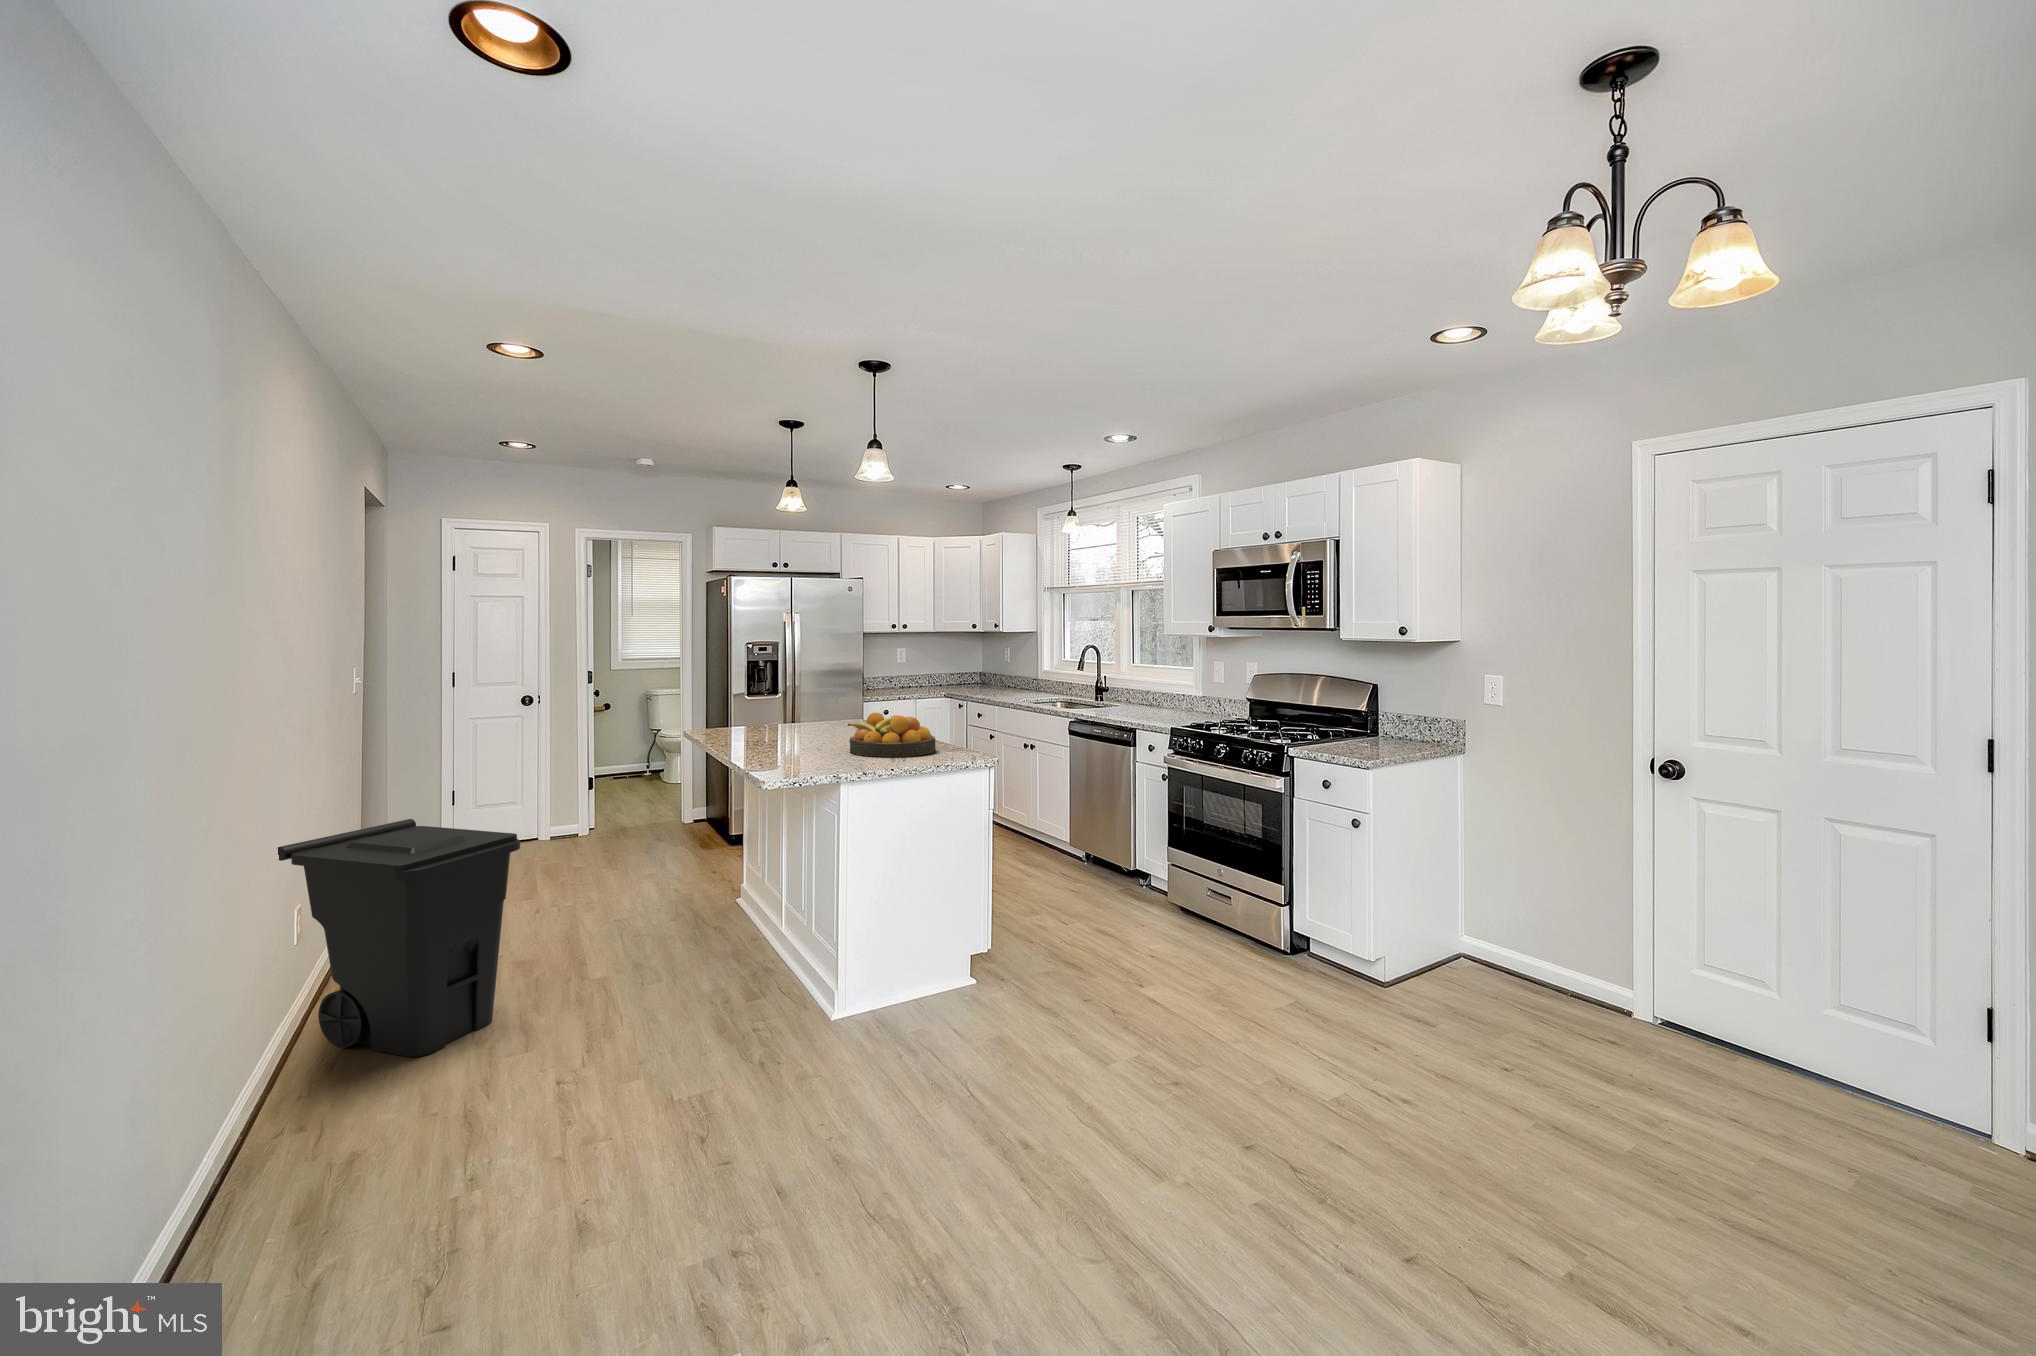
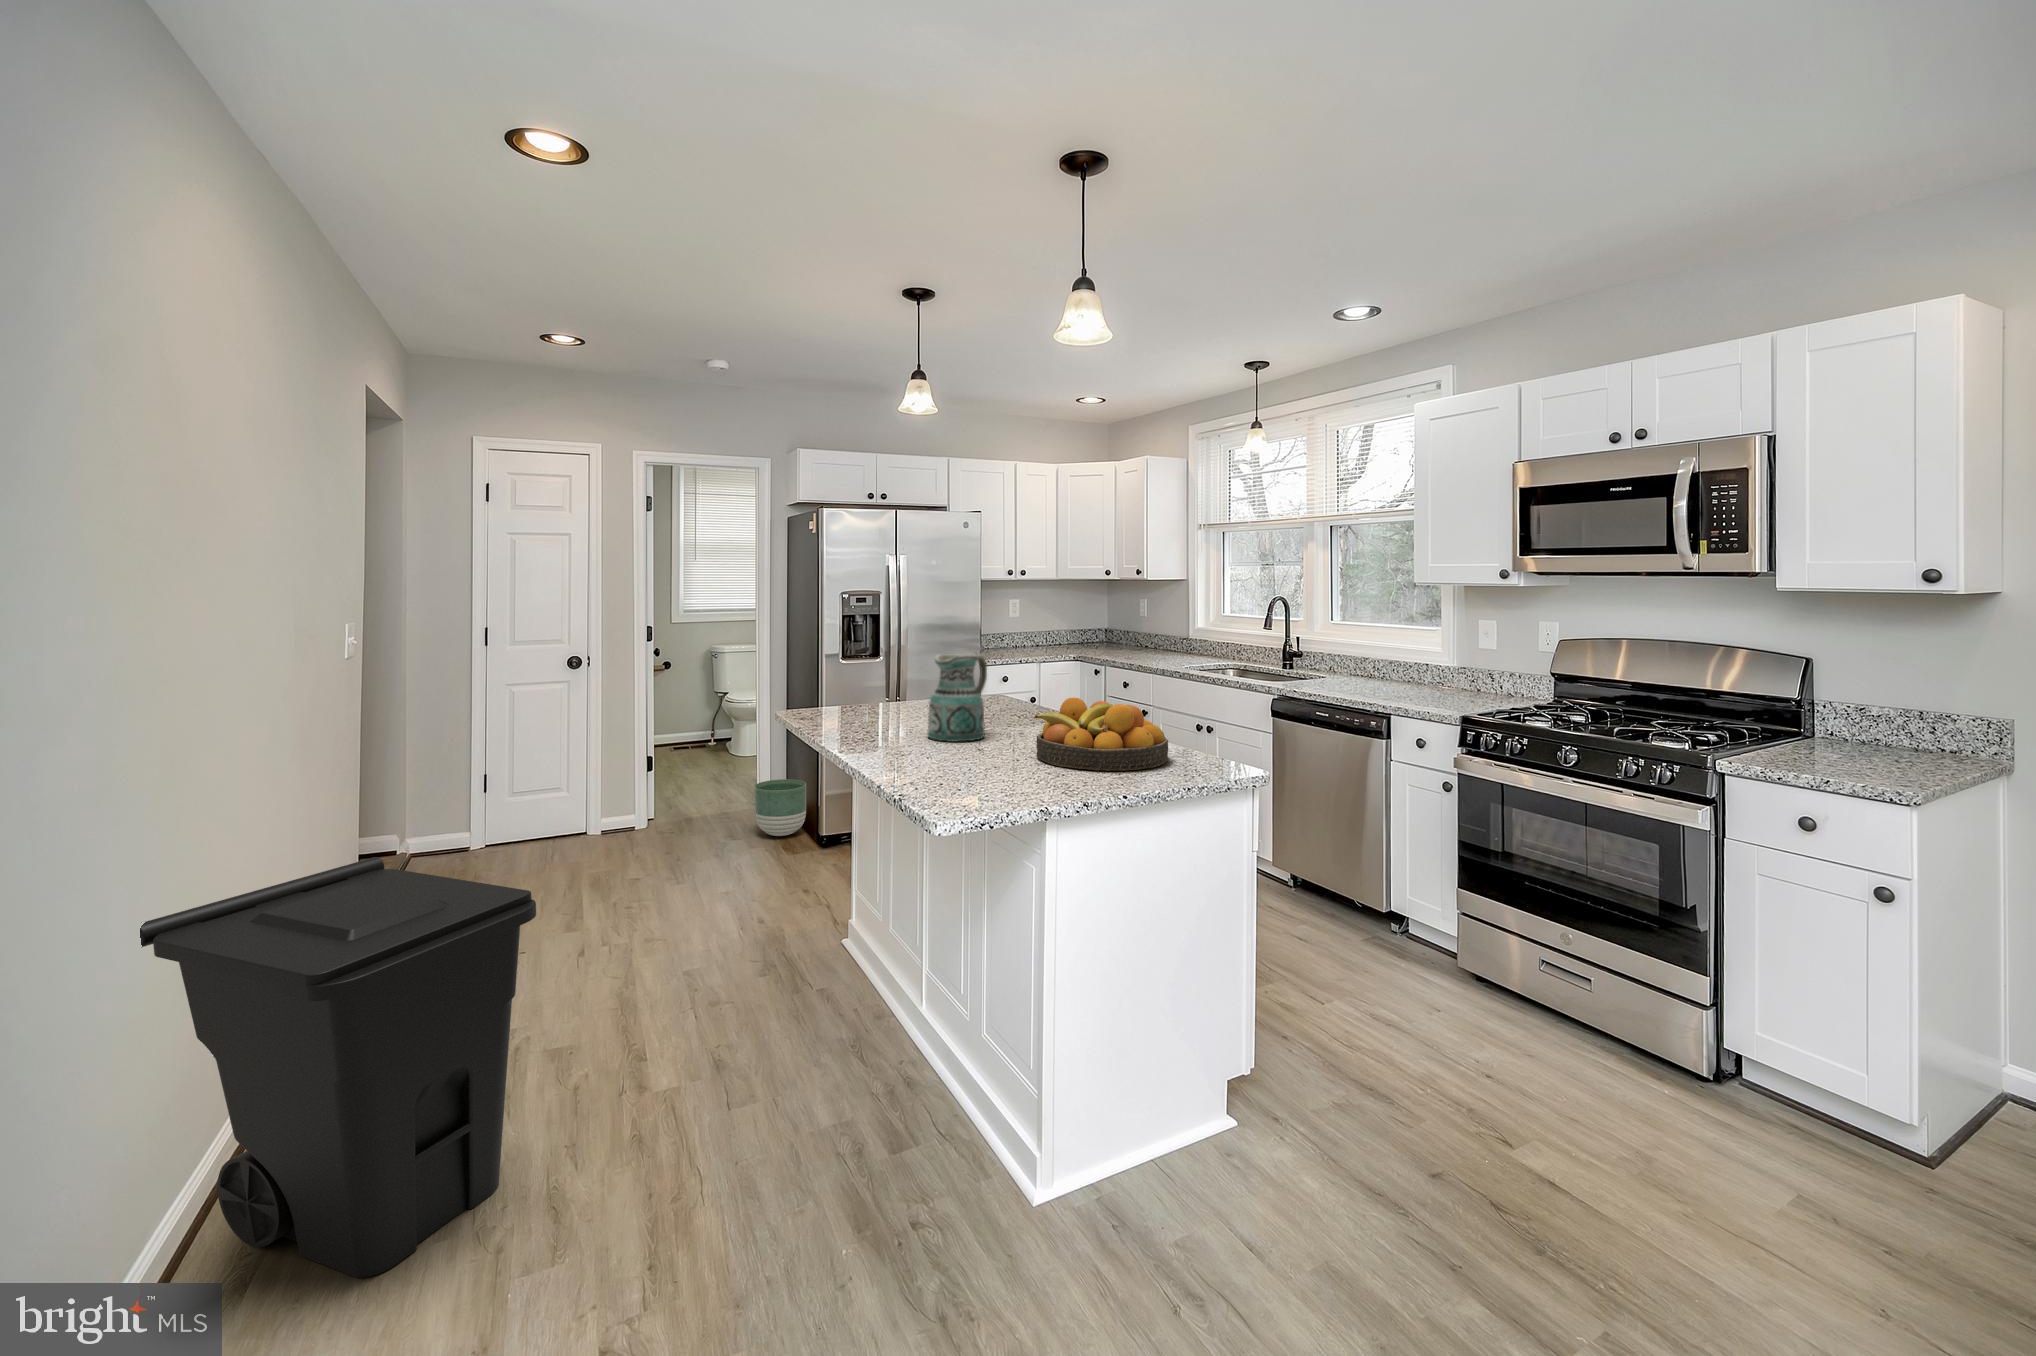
ceramic pitcher: none [786,685,830,744] -> present [927,652,987,742]
planter: none [675,794,718,839] -> present [754,779,806,836]

